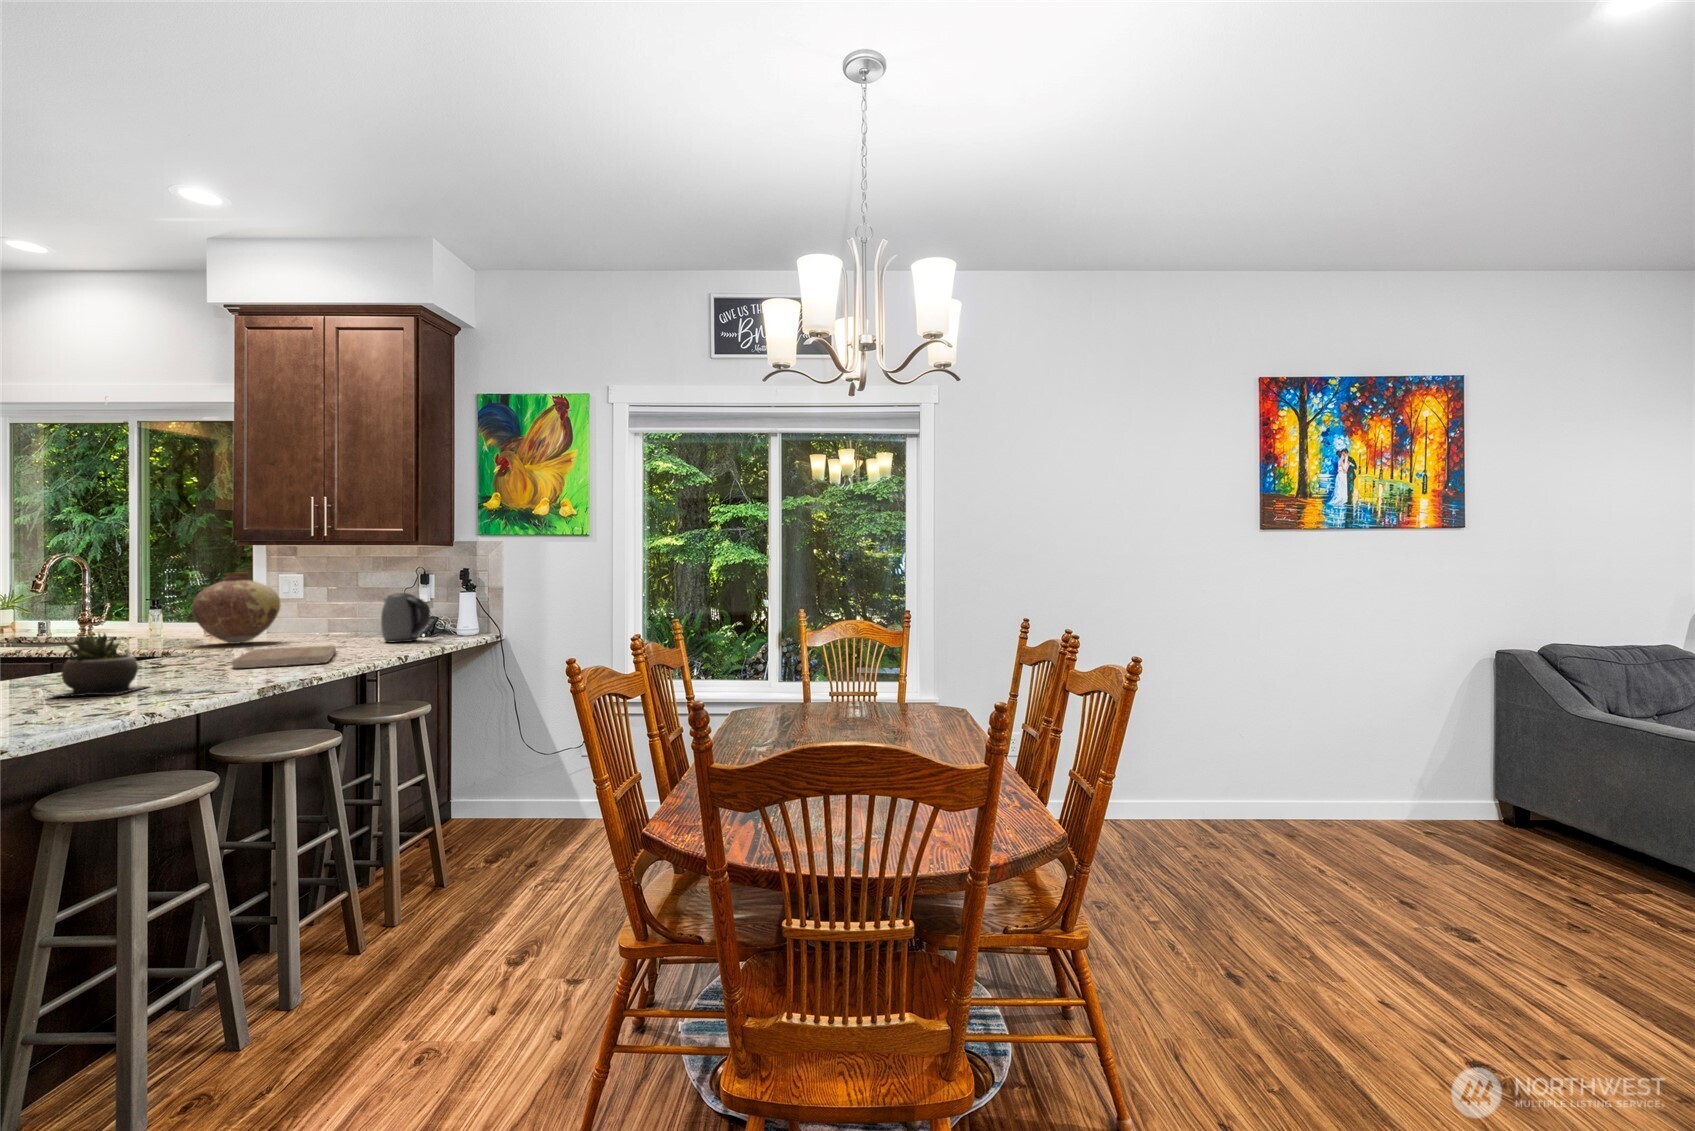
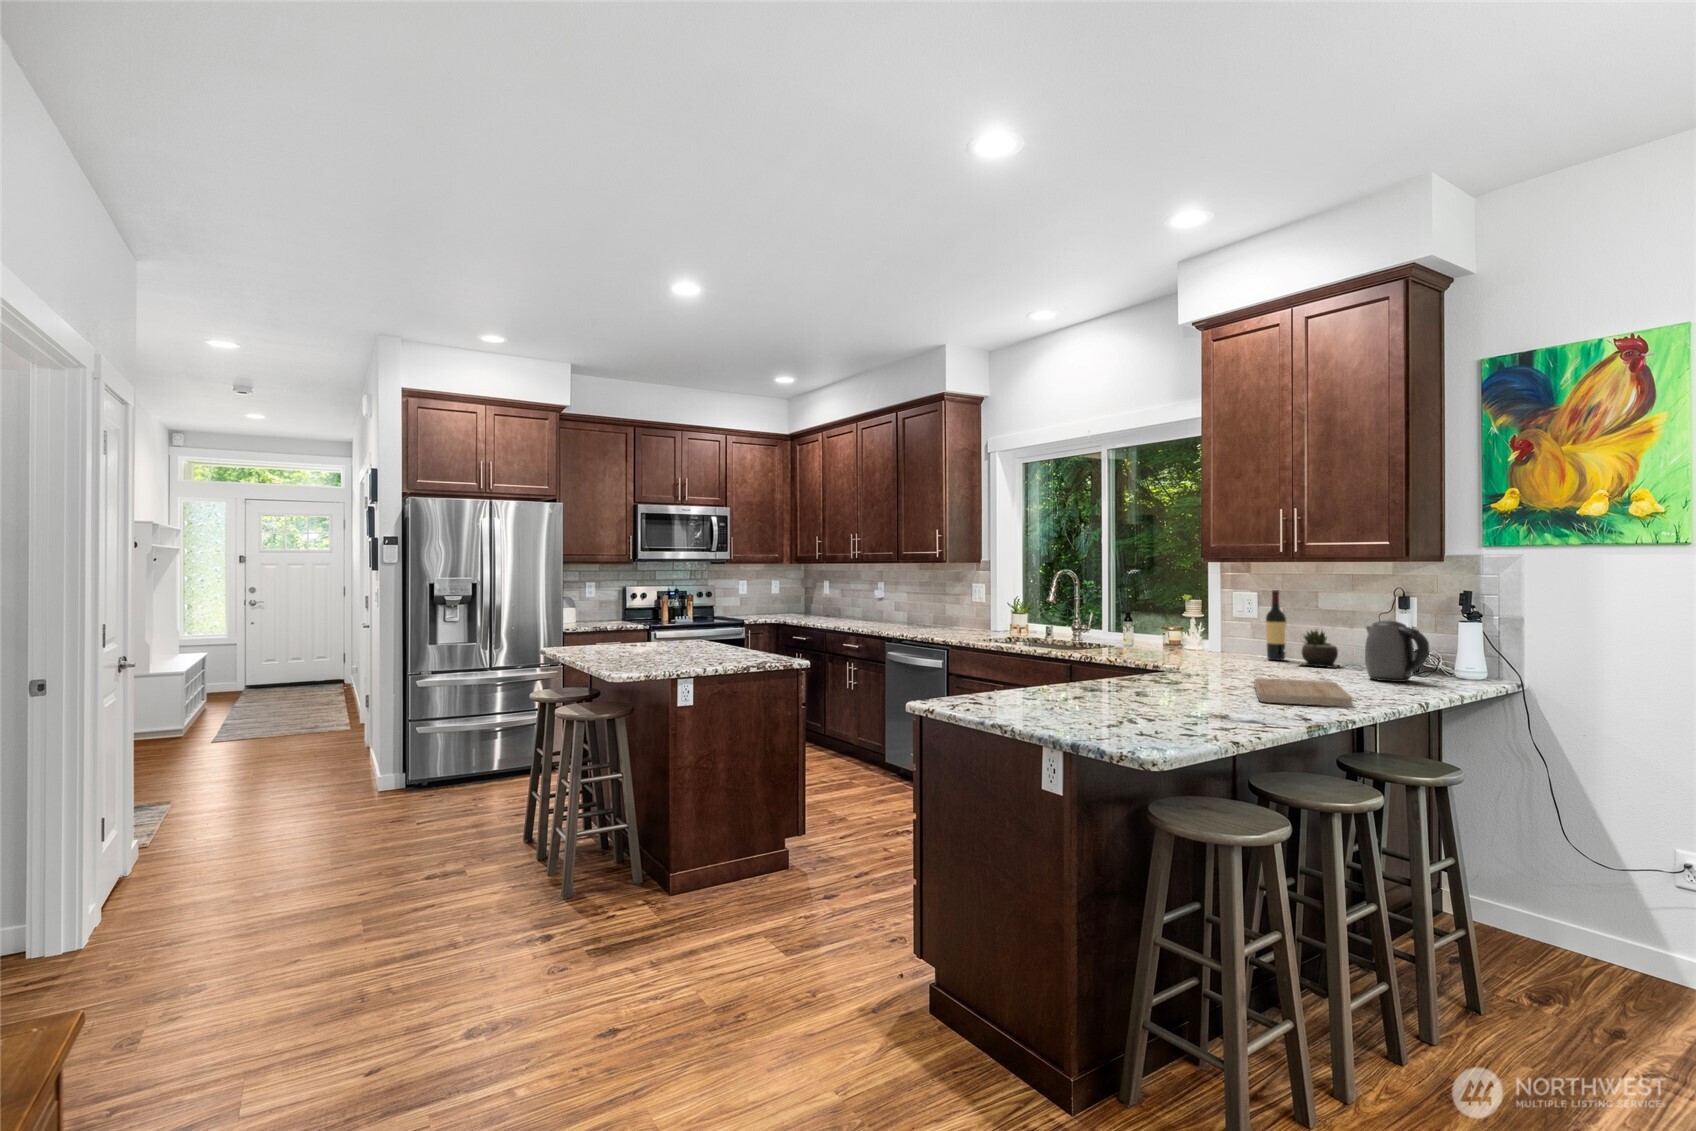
vase: present [192,573,280,644] -> none [1175,591,1249,664]
wine bottle: none [309,573,330,636] -> present [1266,590,1286,660]
succulent plant: present [54,633,146,697] -> present [1300,629,1338,668]

